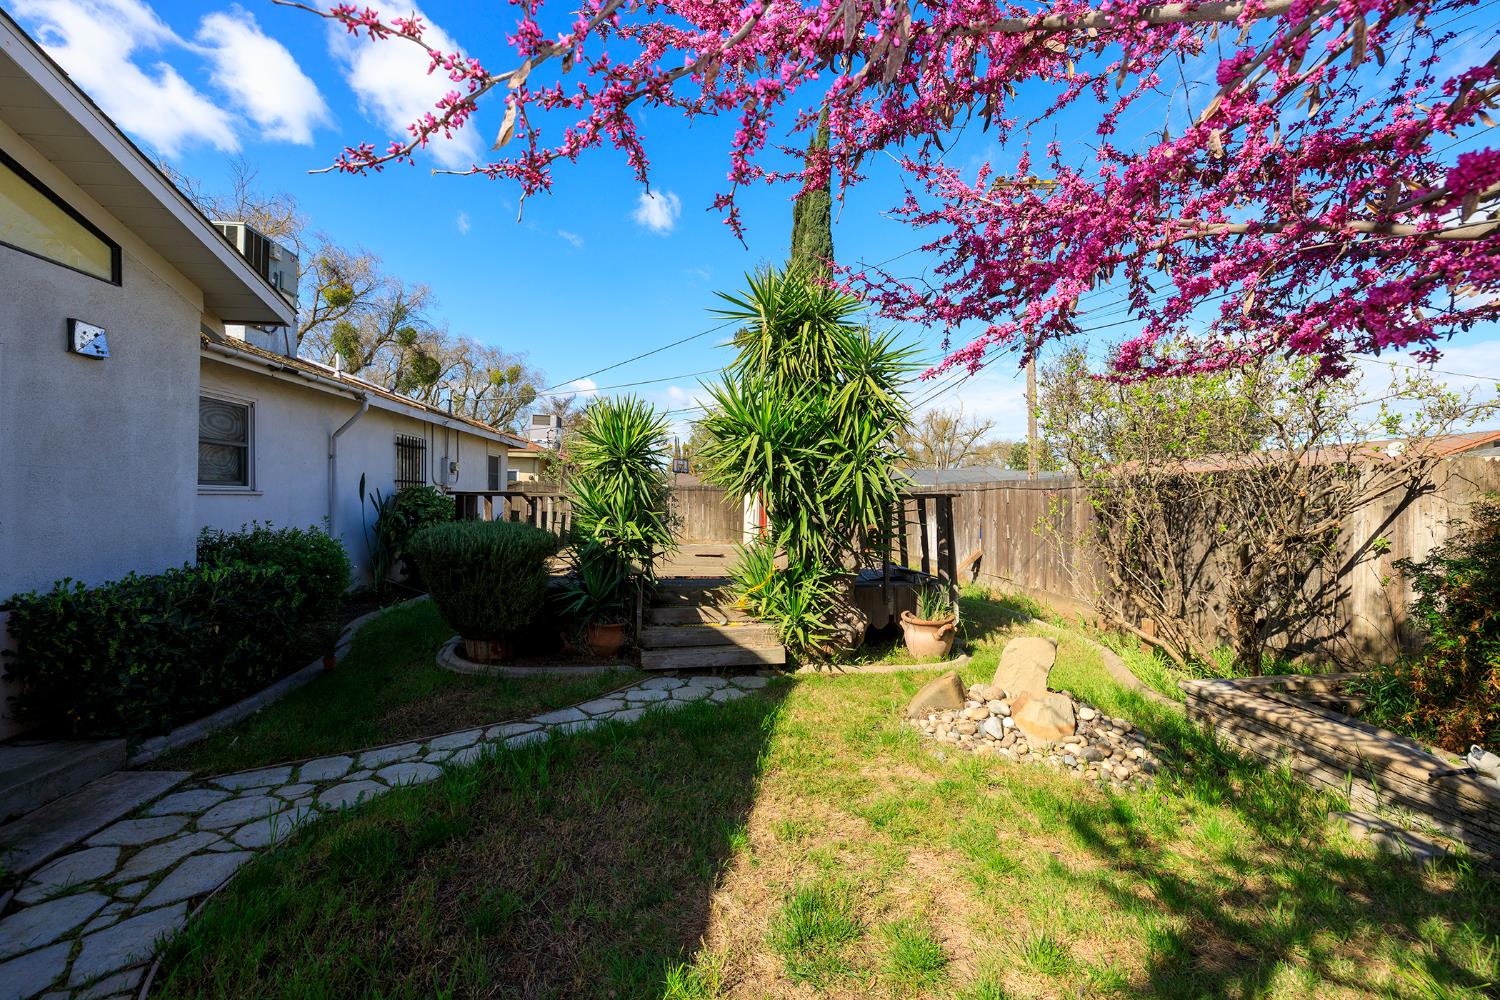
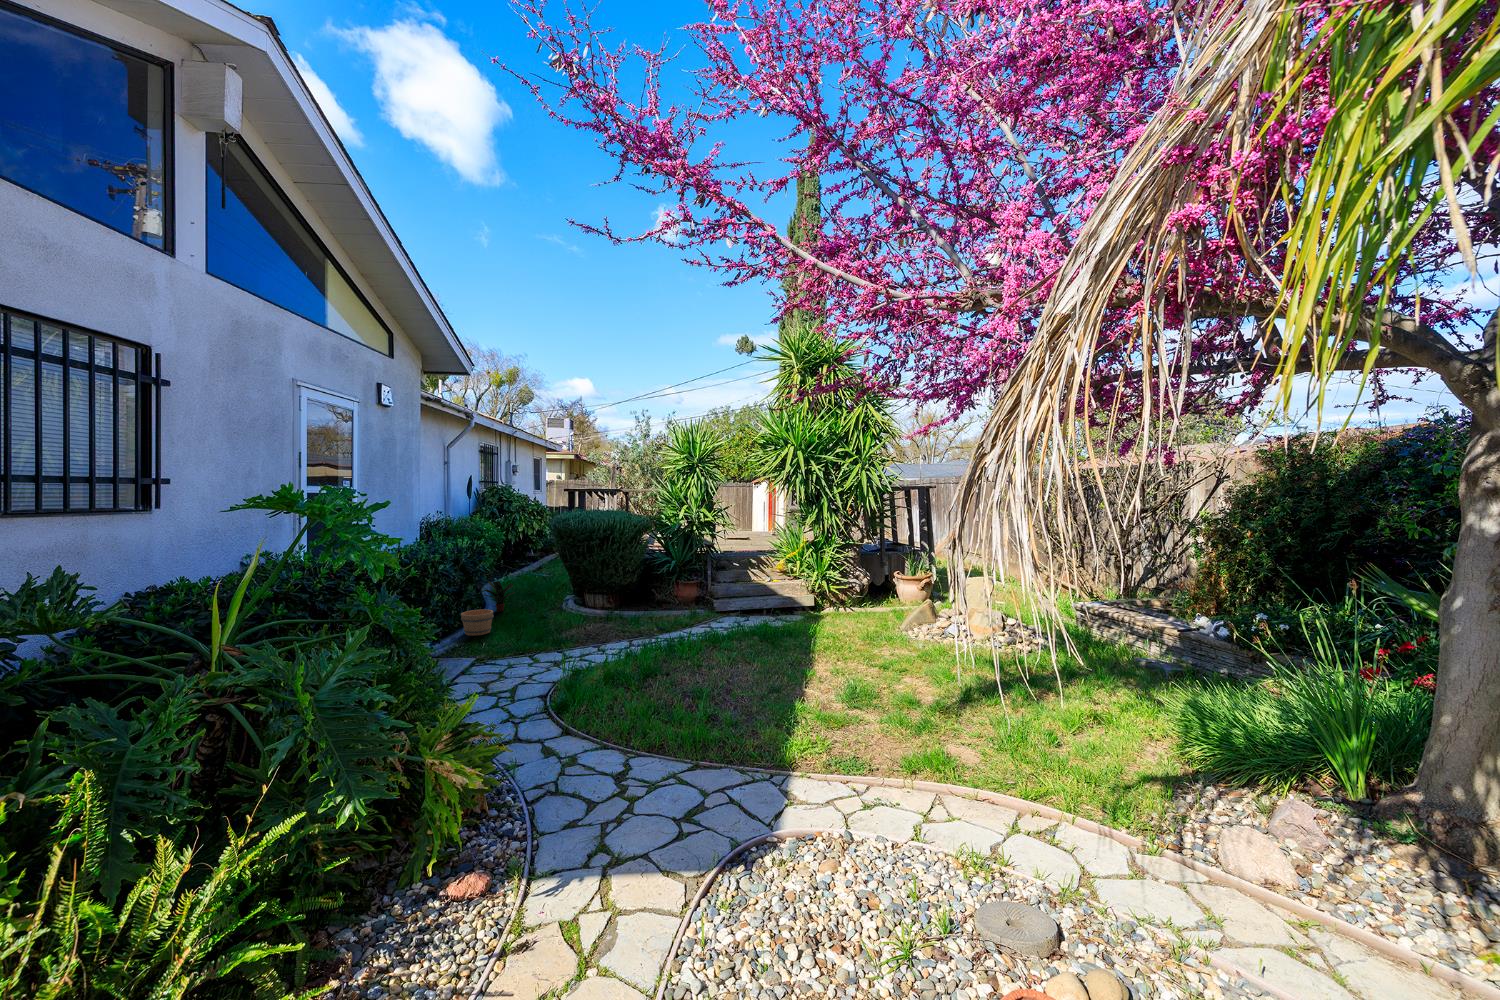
bucket: none [213,680,276,727] -> present [461,609,494,636]

